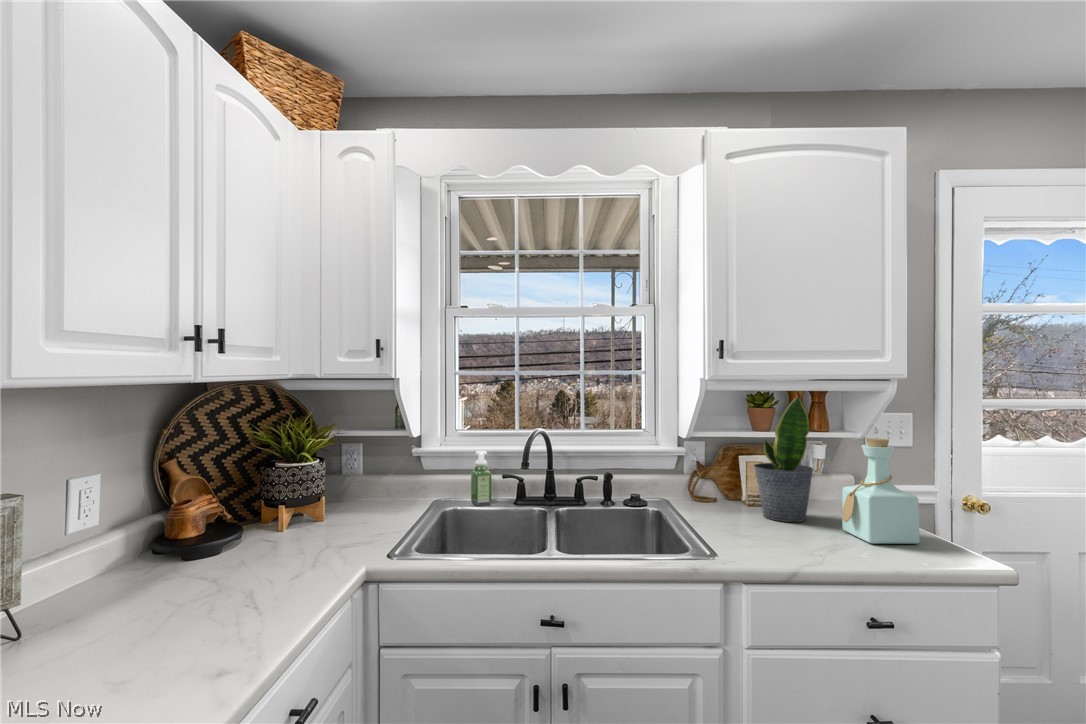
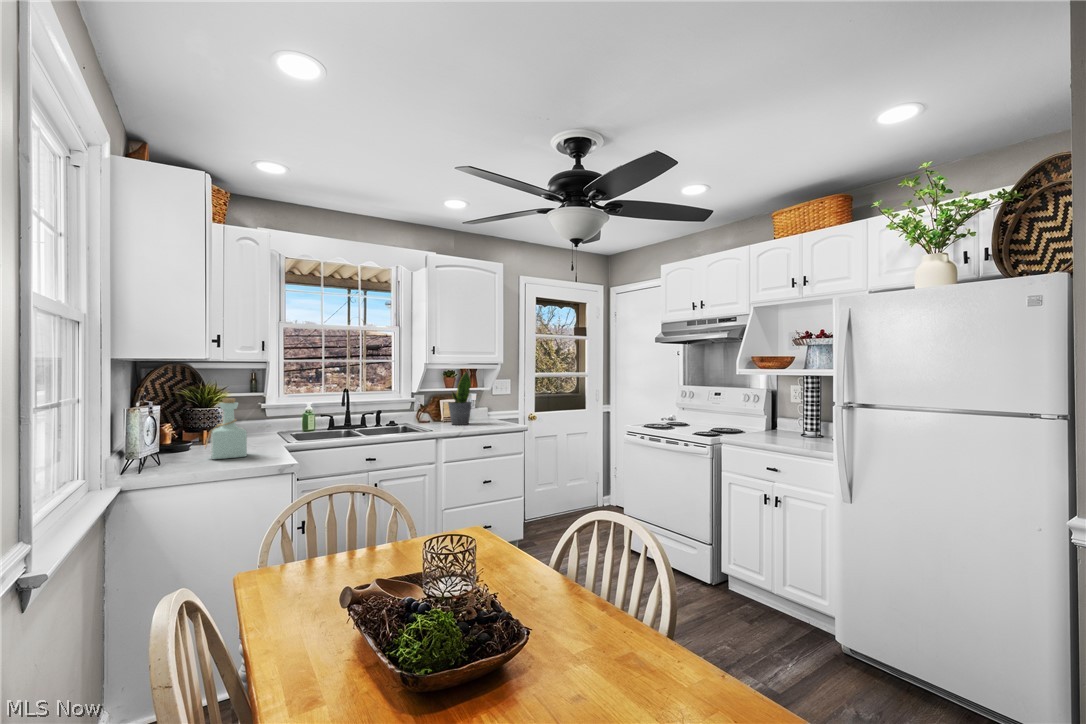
bottle: present [842,438,920,544] -> present [205,398,247,459]

